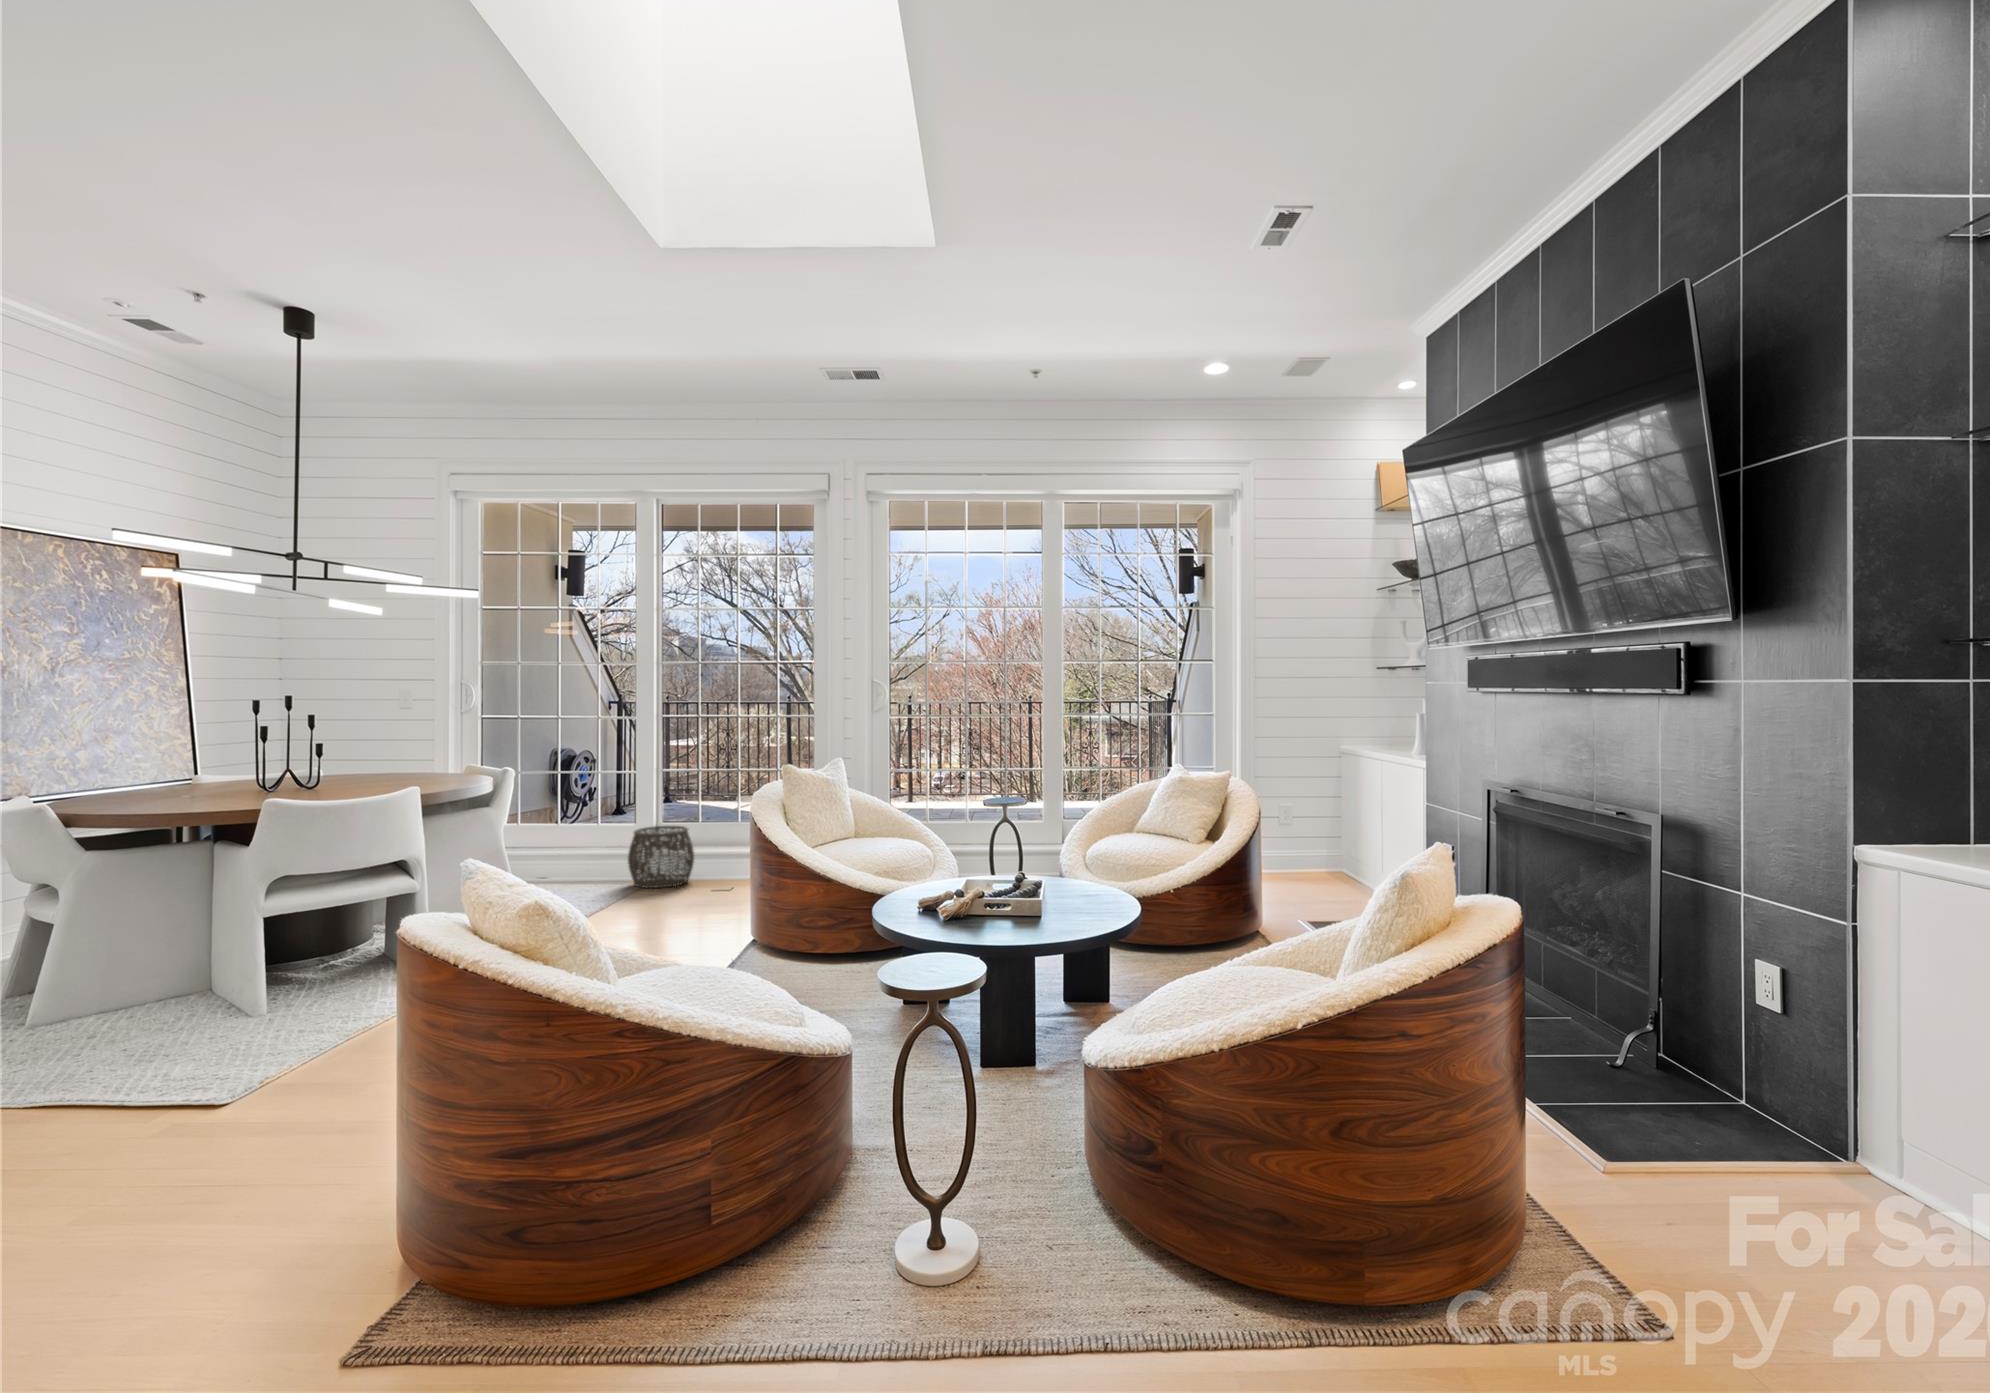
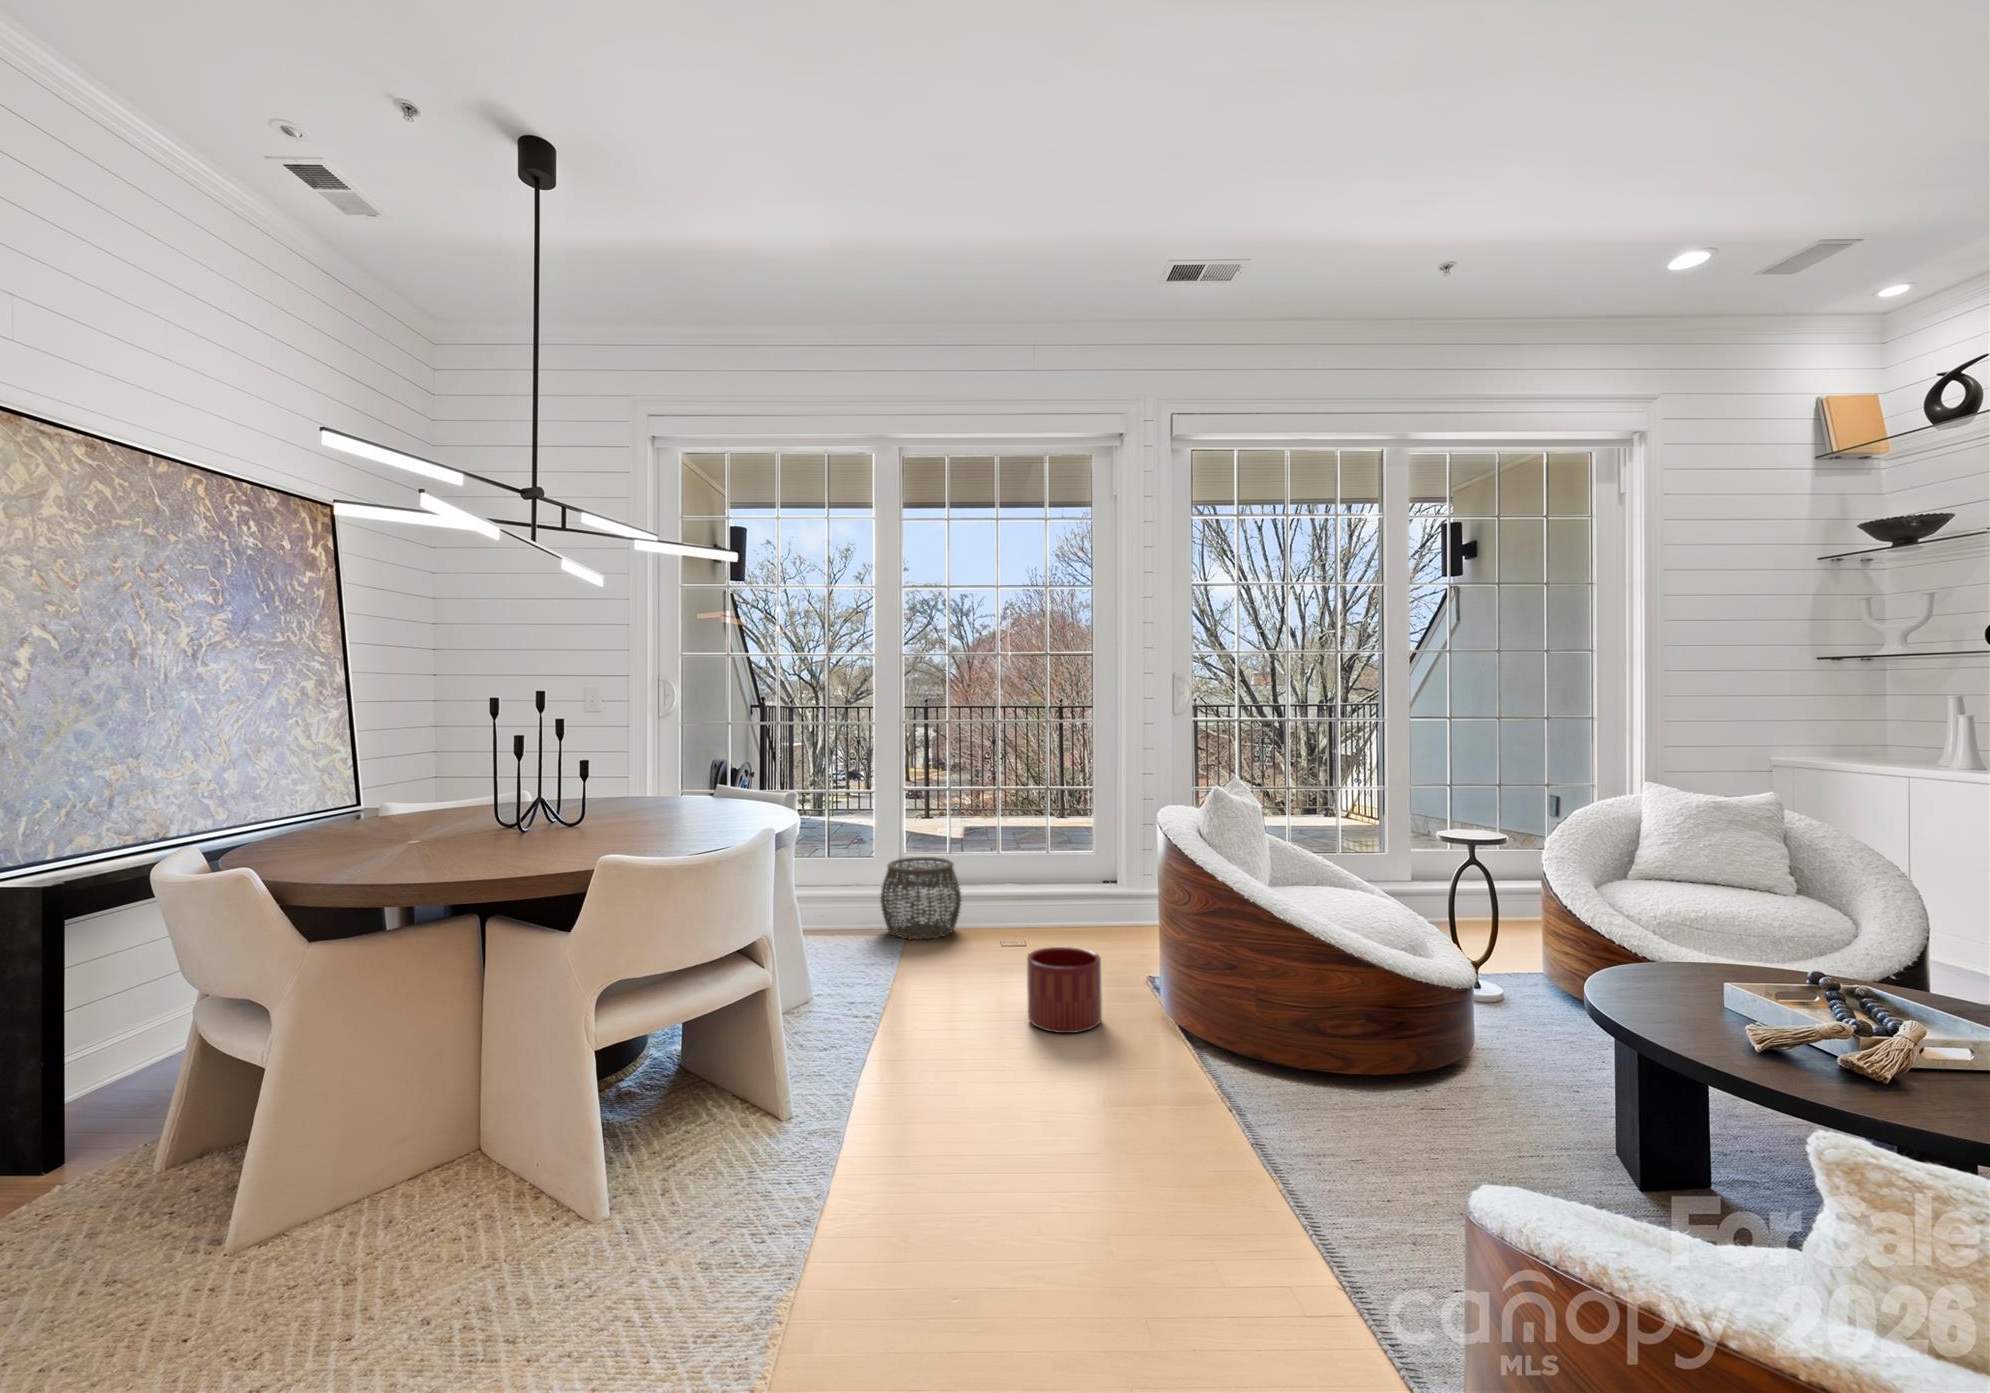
planter: none [659,882,714,940] -> present [1027,947,1102,1033]

